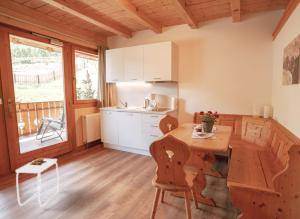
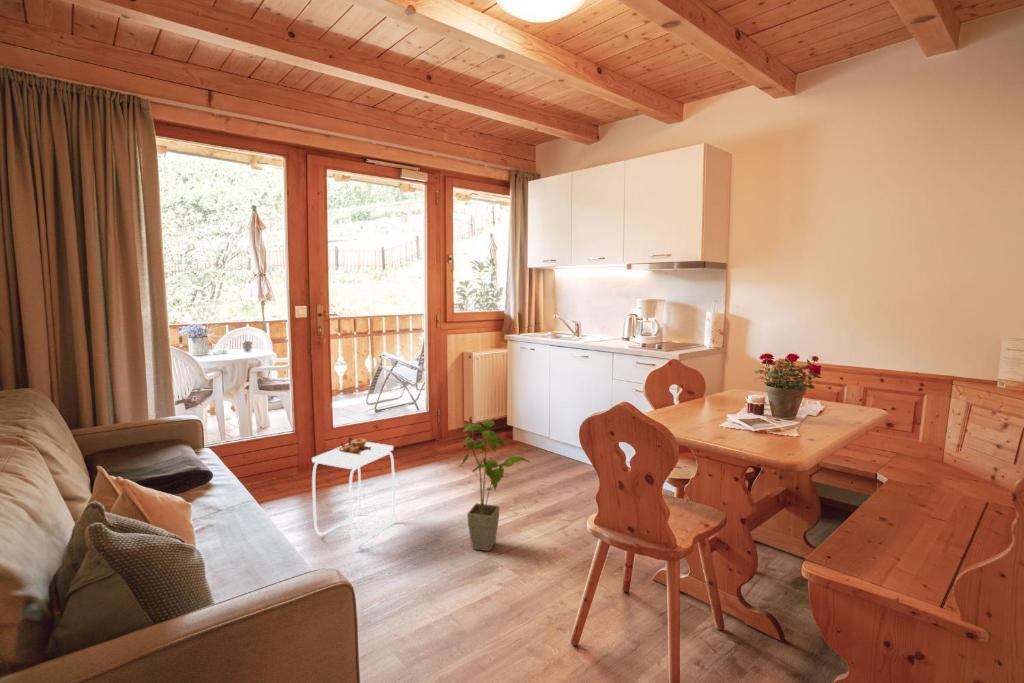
house plant: none [91,144,120,198] -> present [462,420,529,551]

